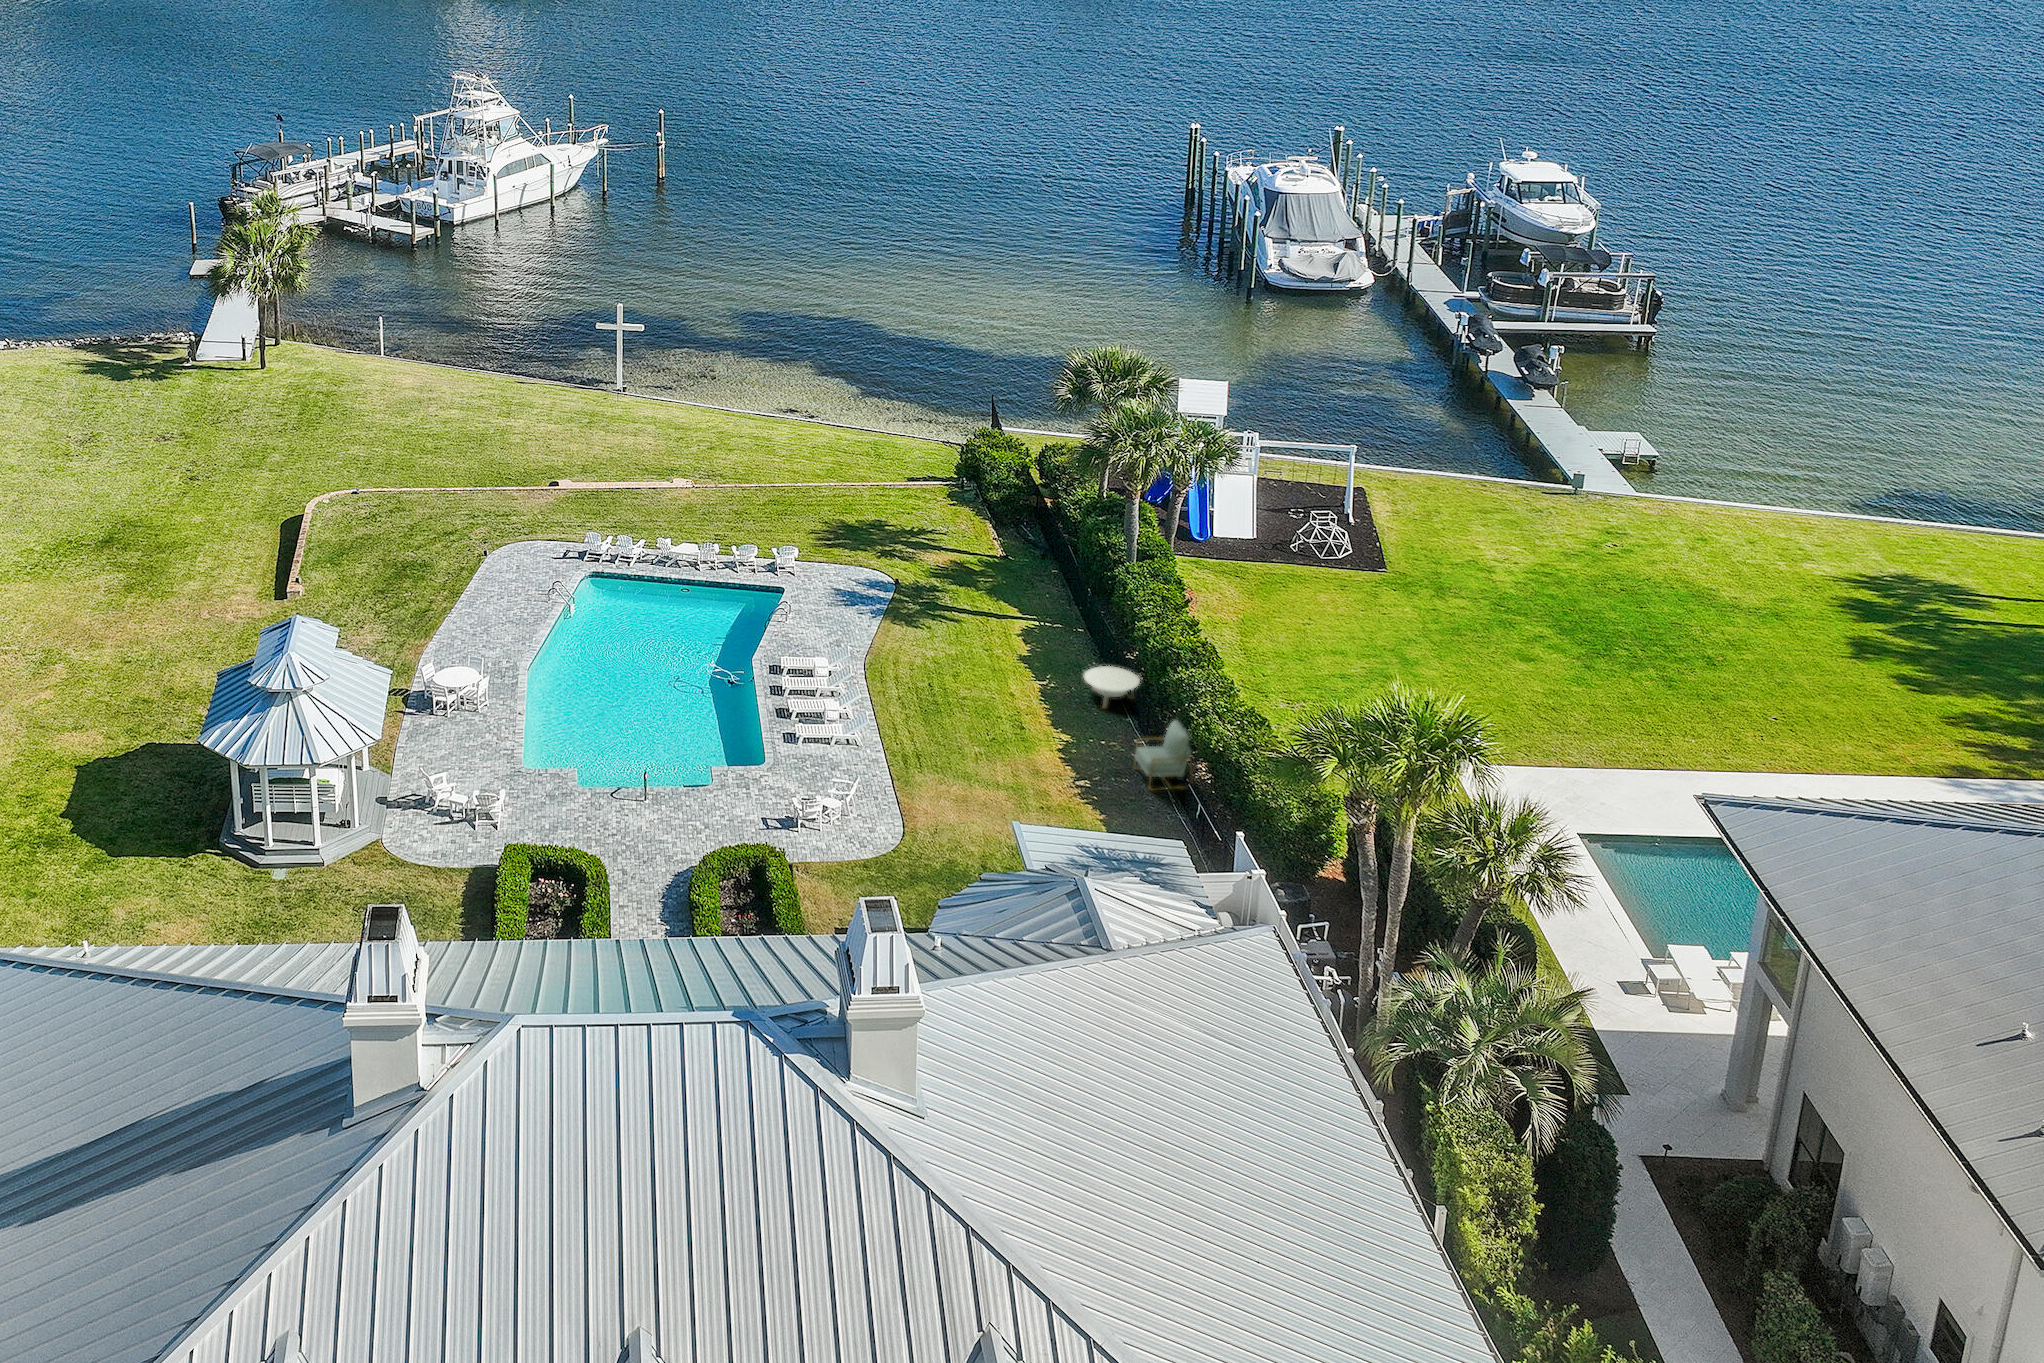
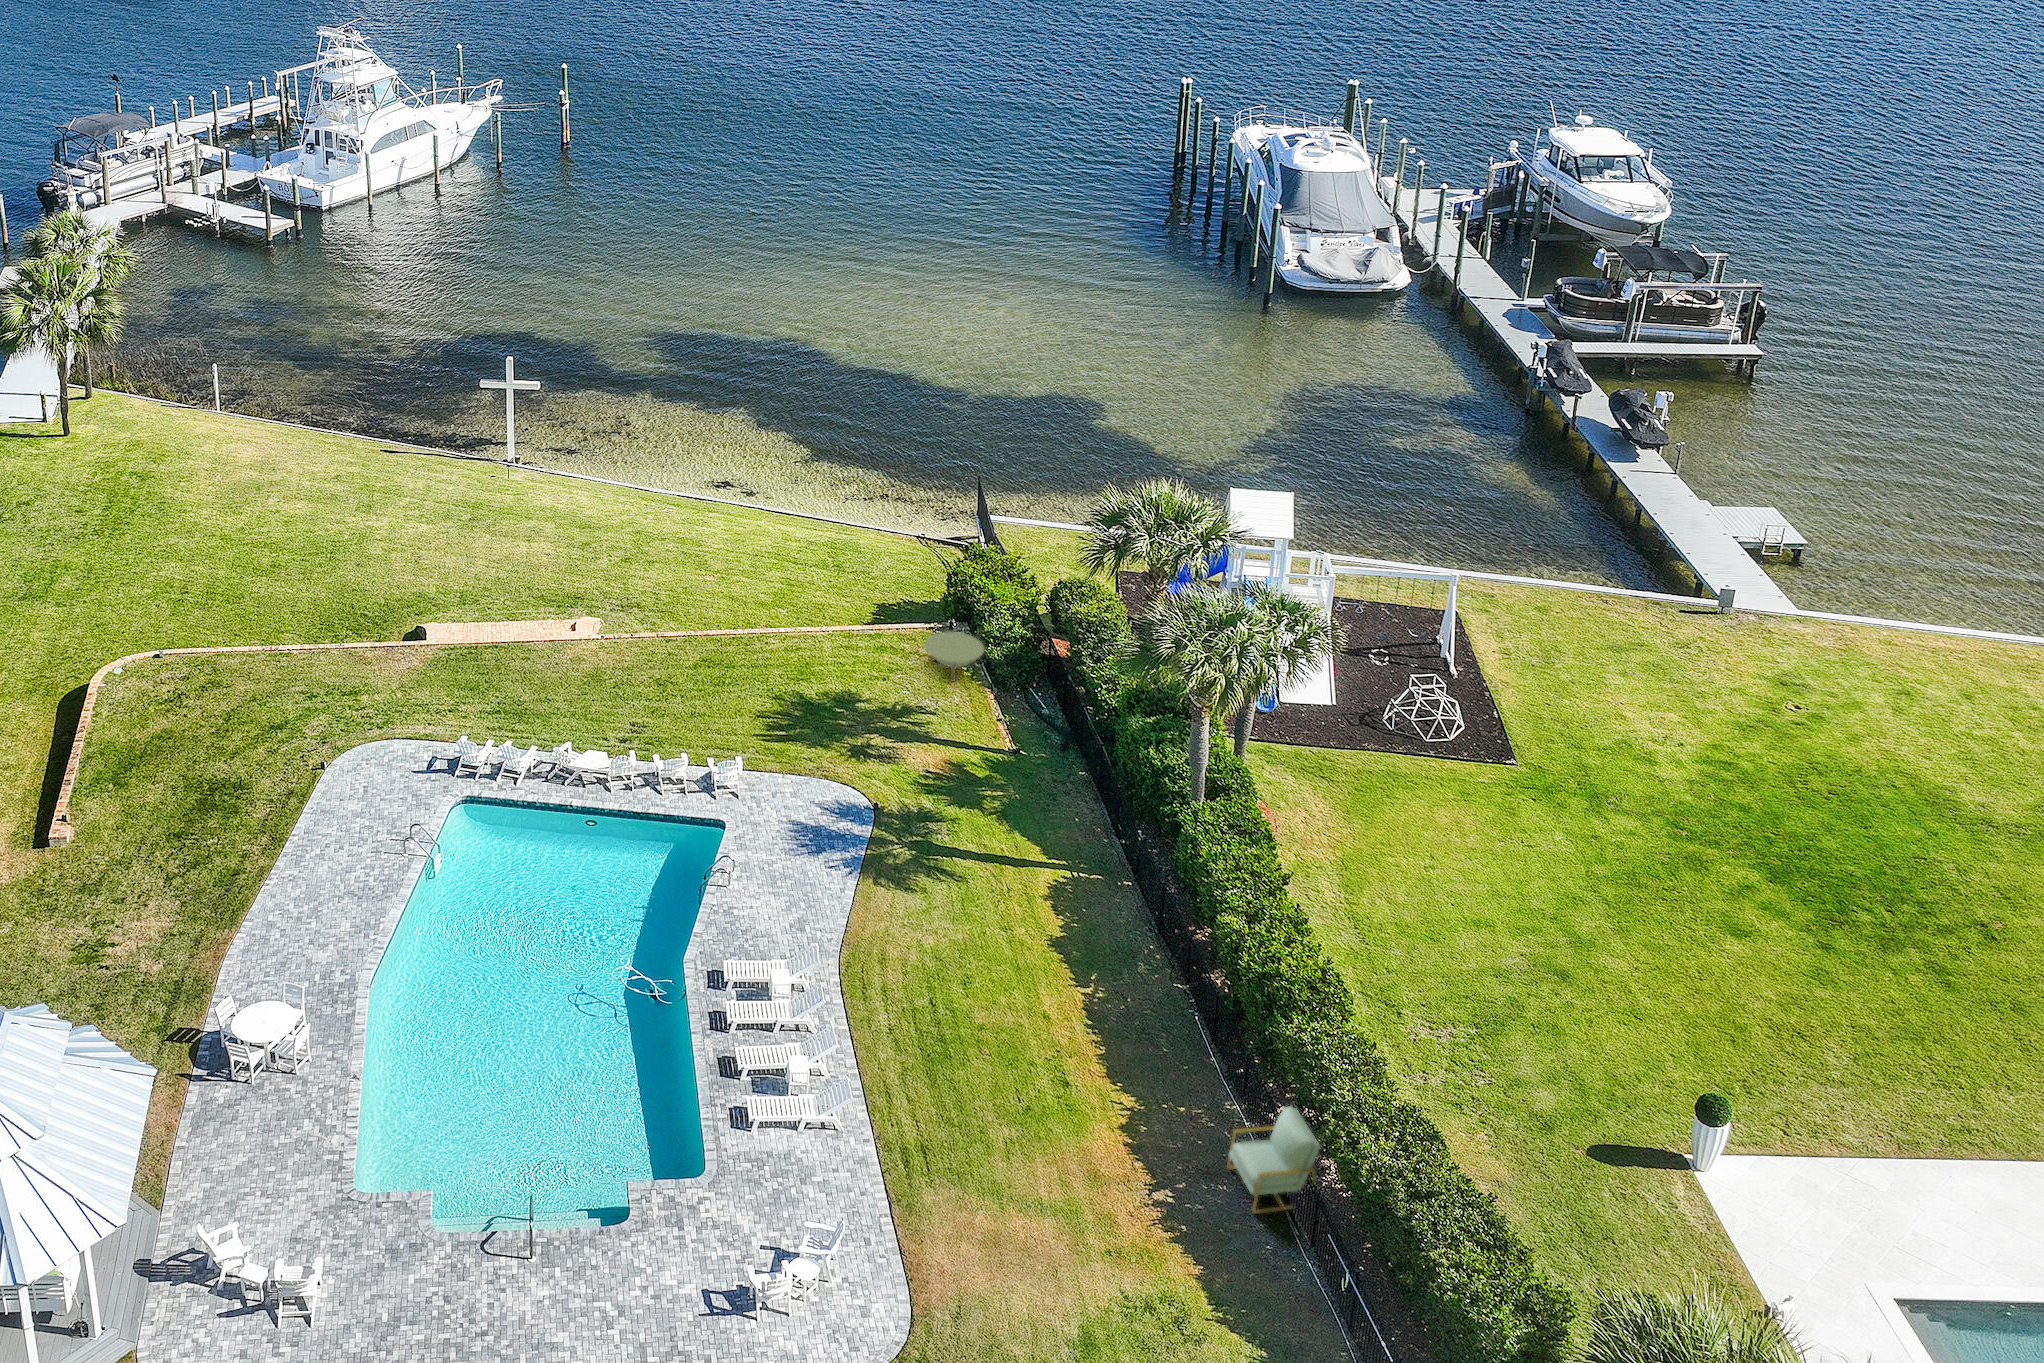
round table: present [1084,666,1140,709] -> present [924,631,984,682]

